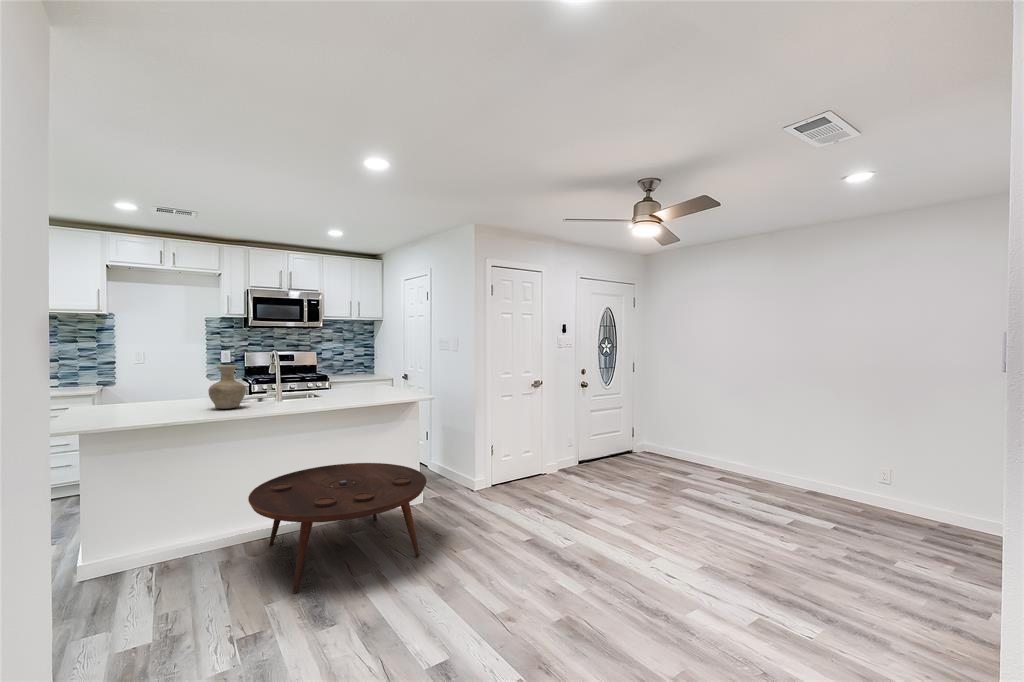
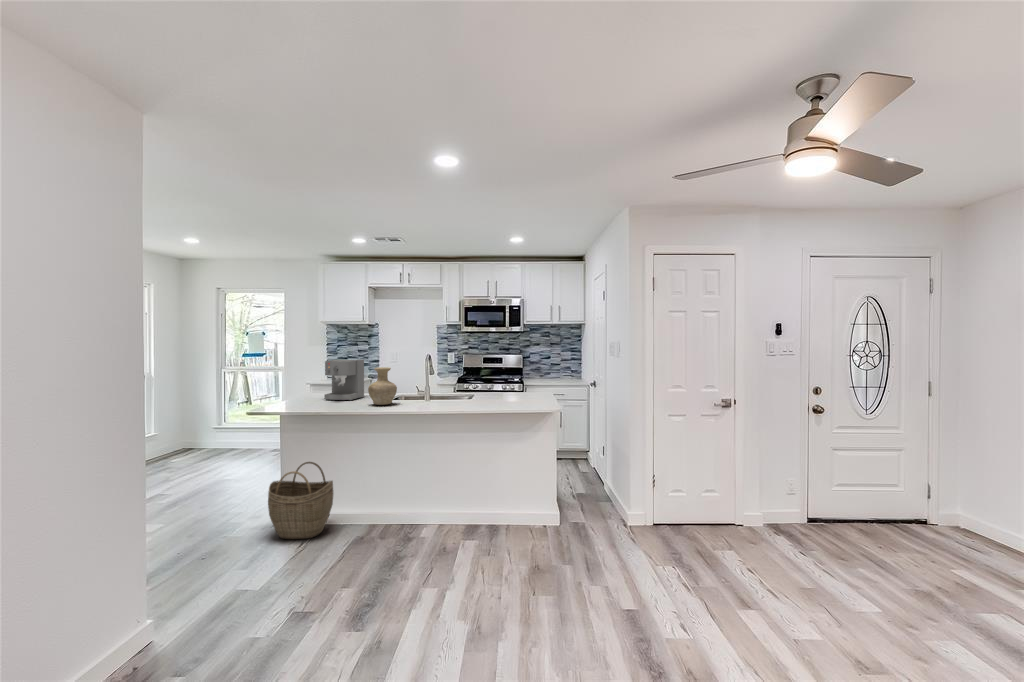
coffee maker: none [121,358,172,411] -> present [324,359,364,401]
coffee table: present [248,463,427,593] -> none [356,468,525,587]
woven basket: none [76,488,175,593] -> present [268,462,333,539]

